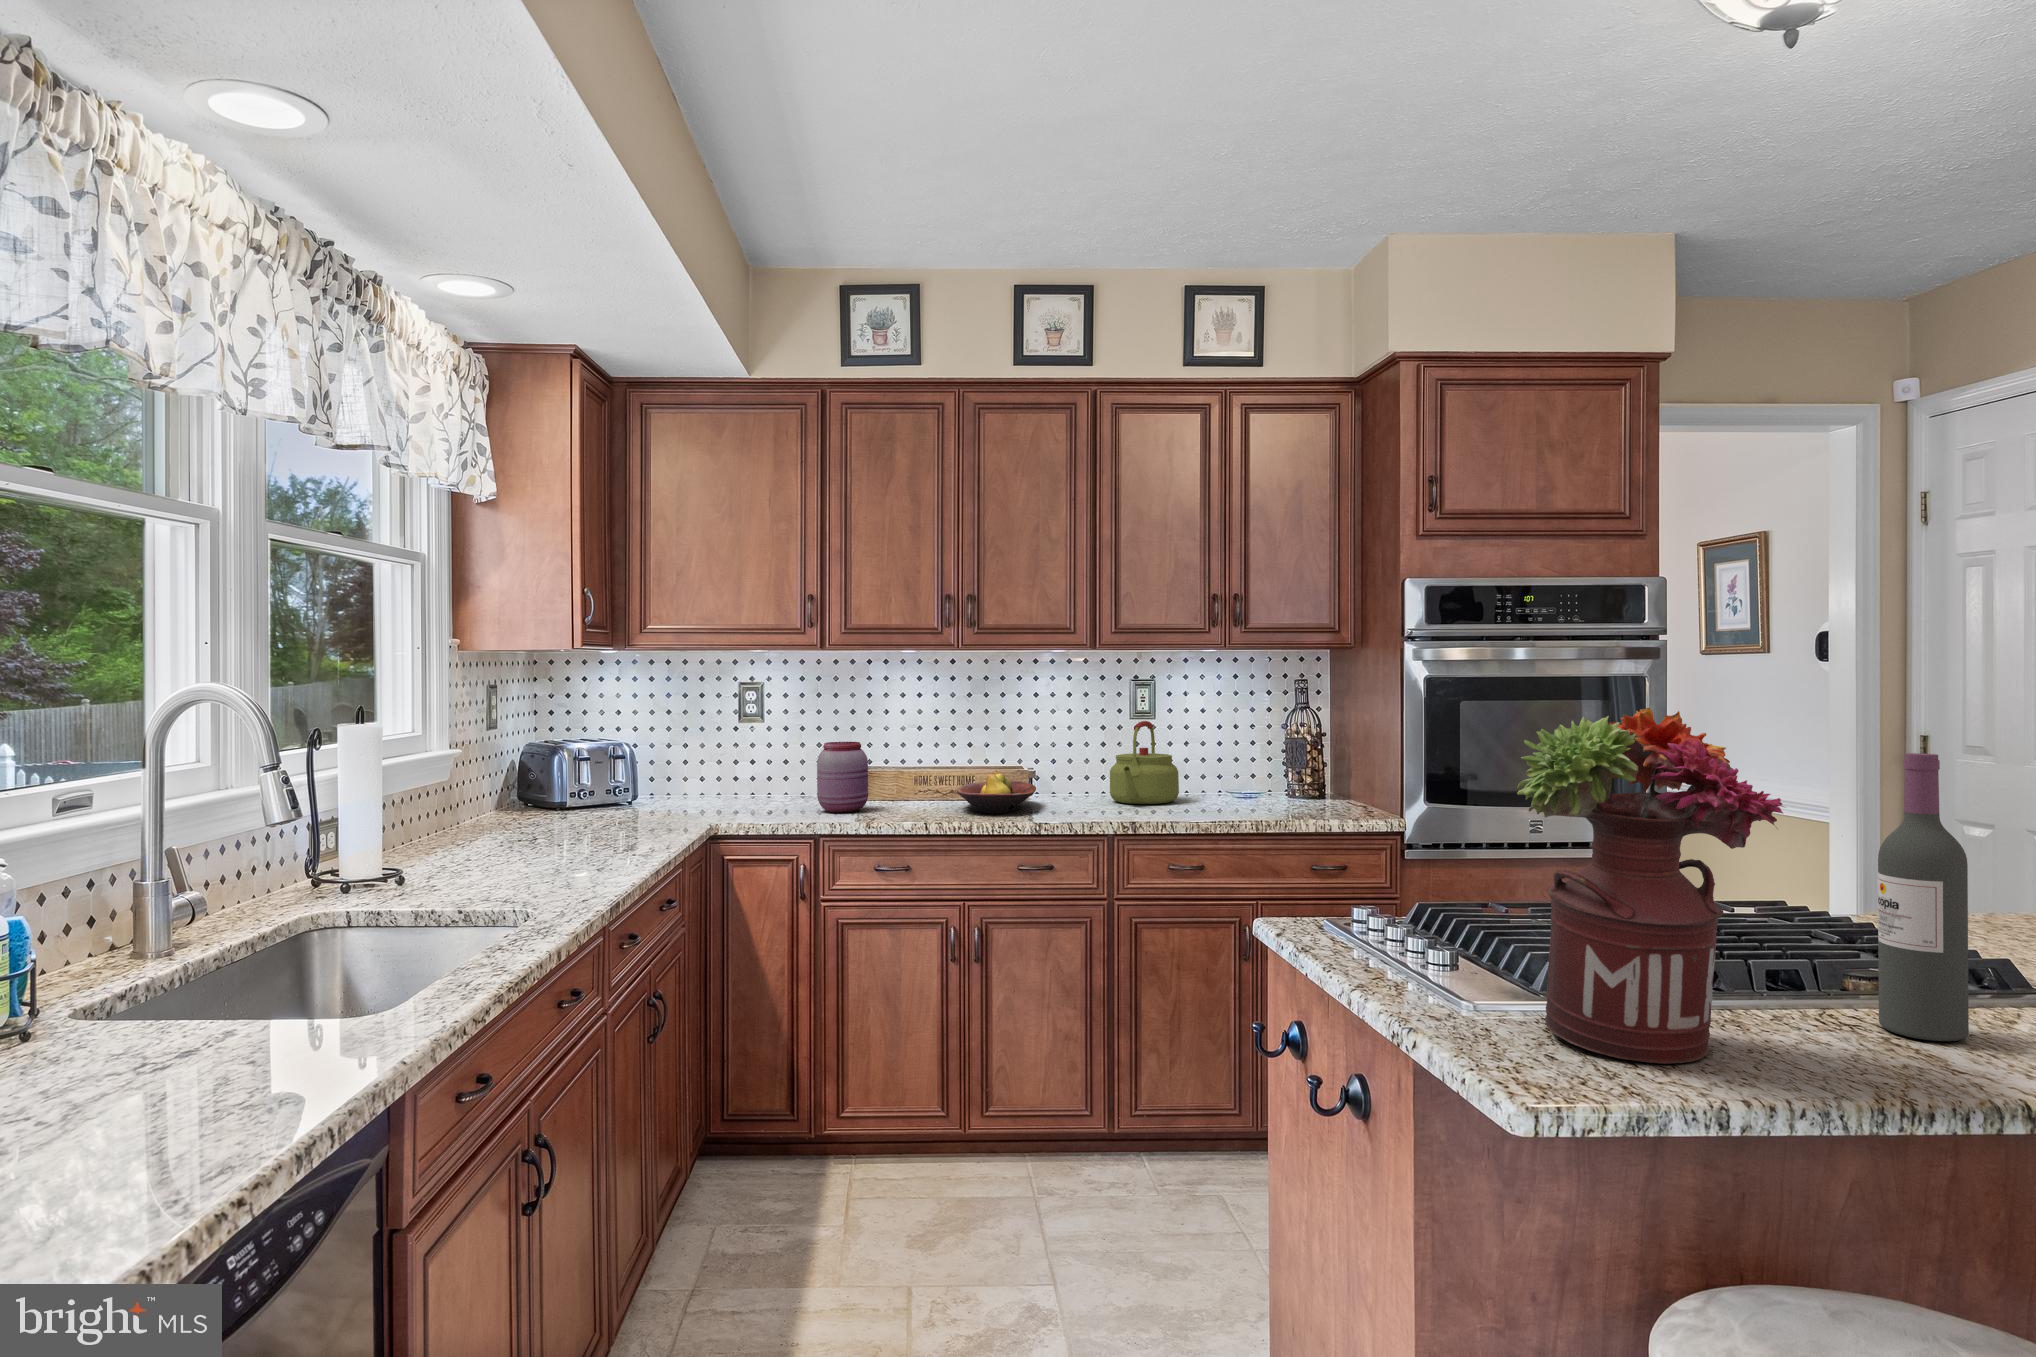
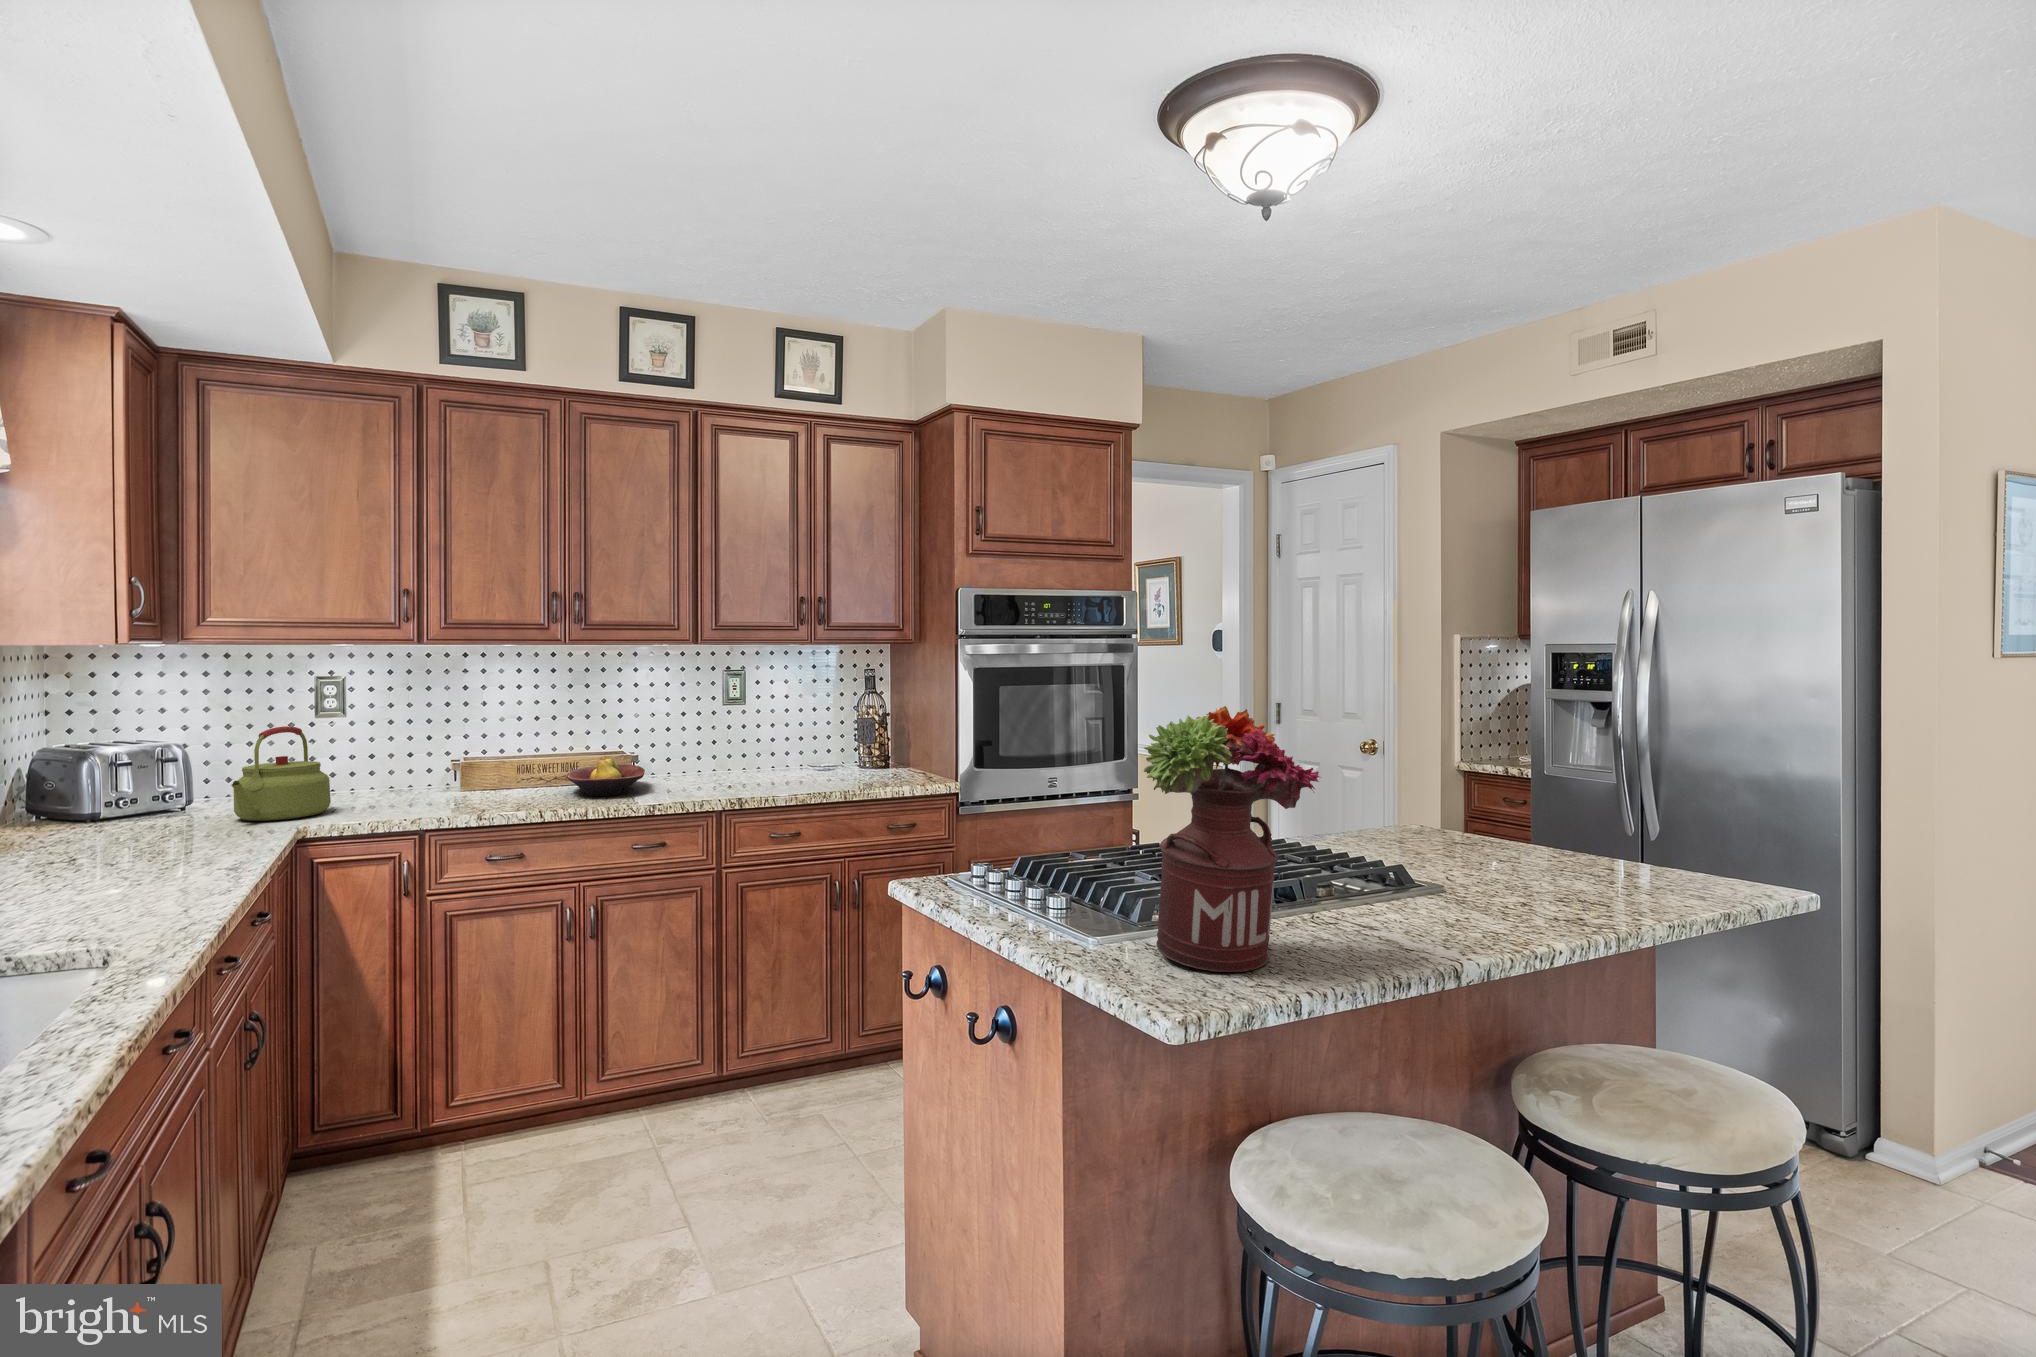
kettle: present [1110,721,1179,804] -> present [231,726,331,821]
jar: present [817,742,868,812] -> none [413,735,471,805]
wine bottle: present [1878,753,1969,1041] -> none [1348,732,1400,926]

